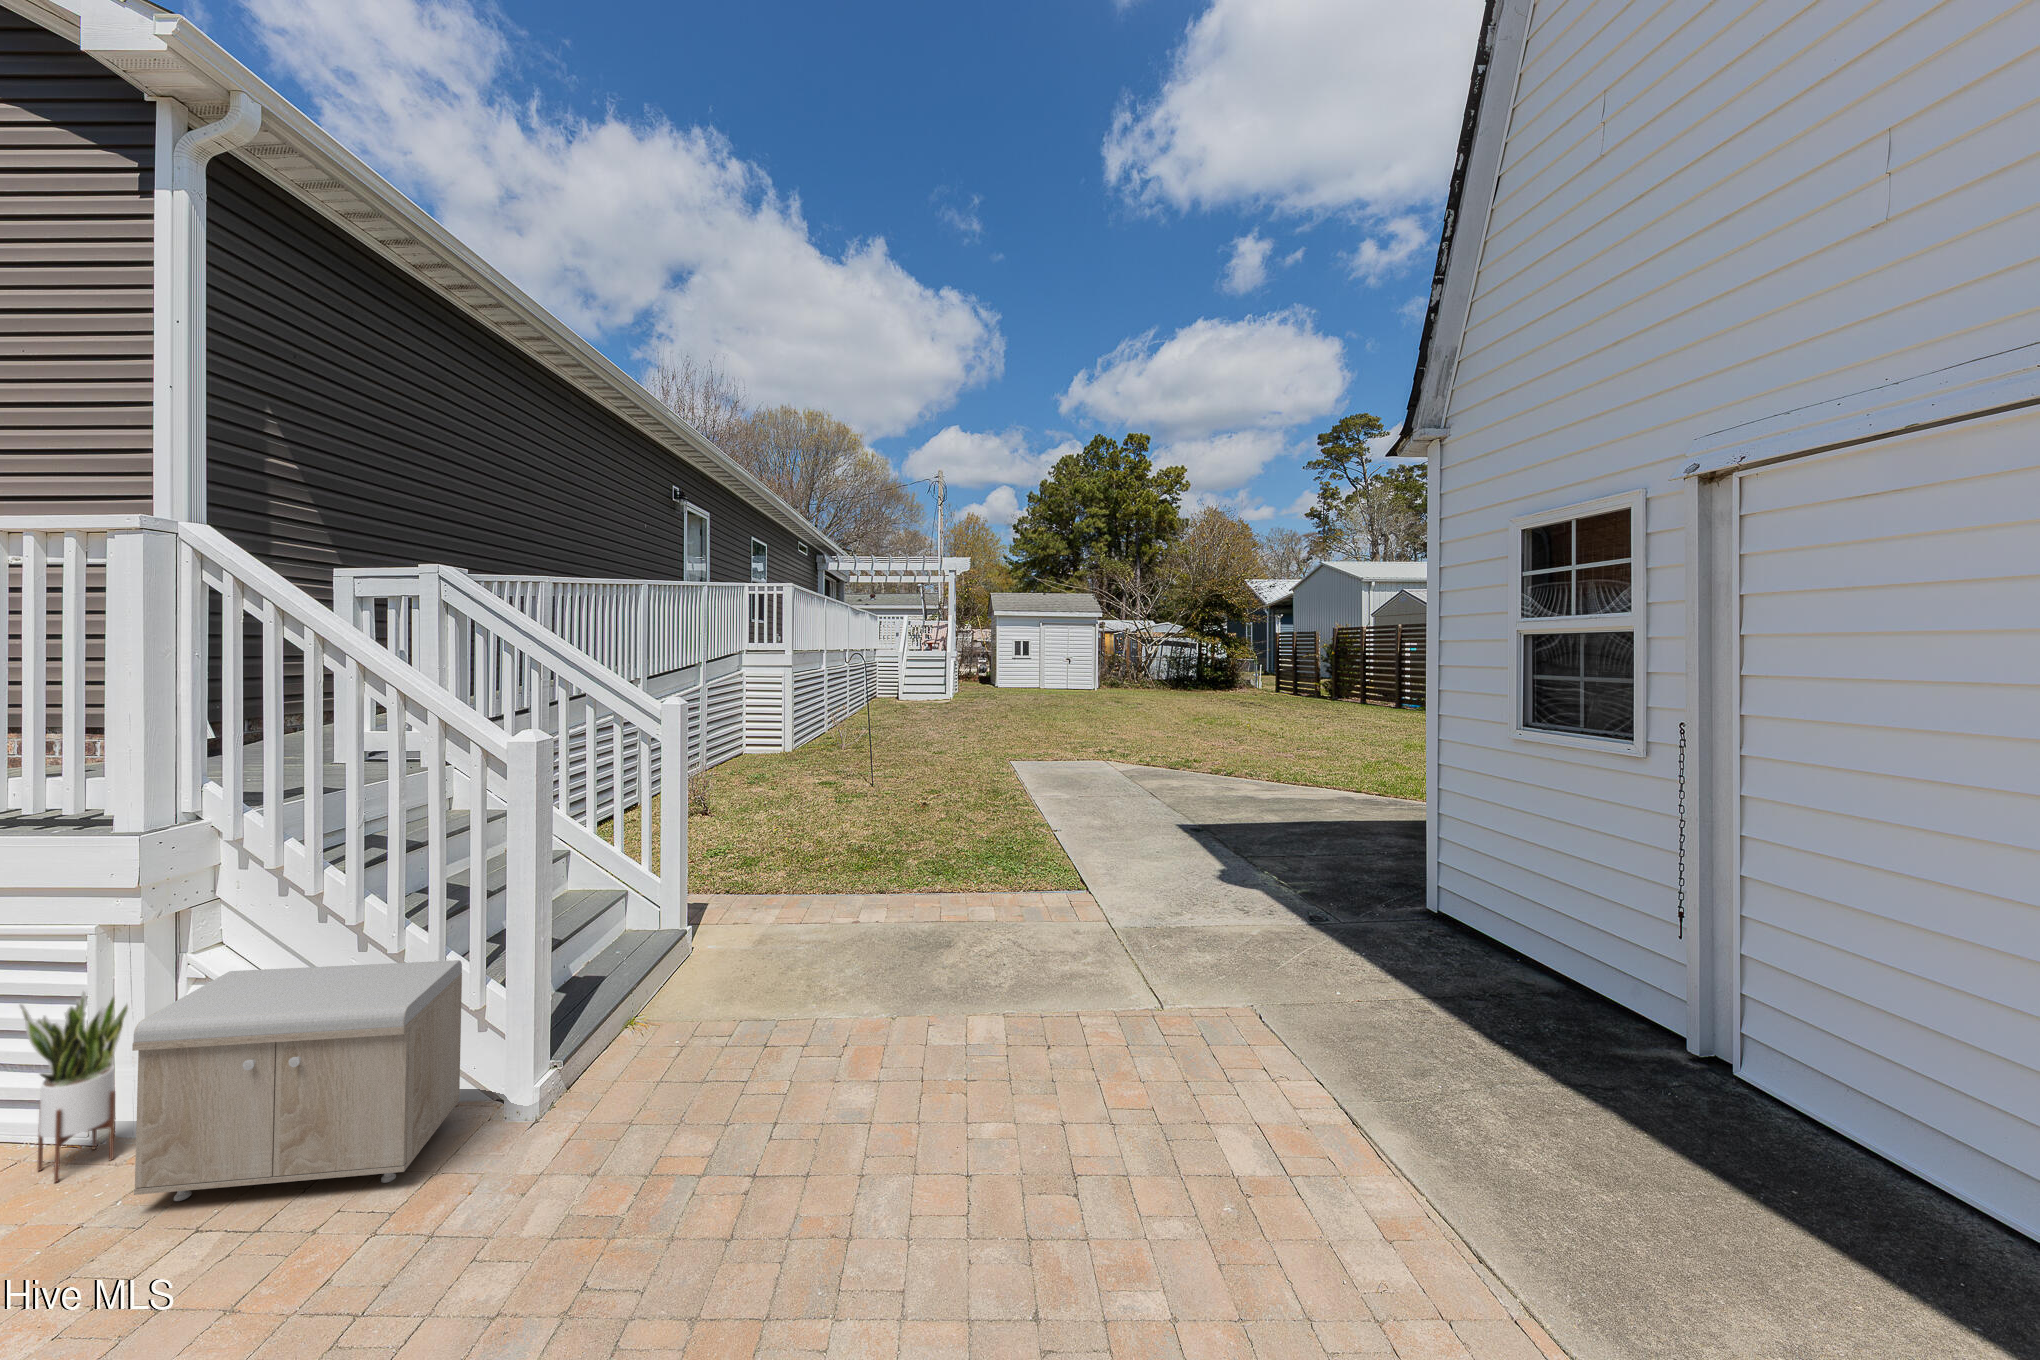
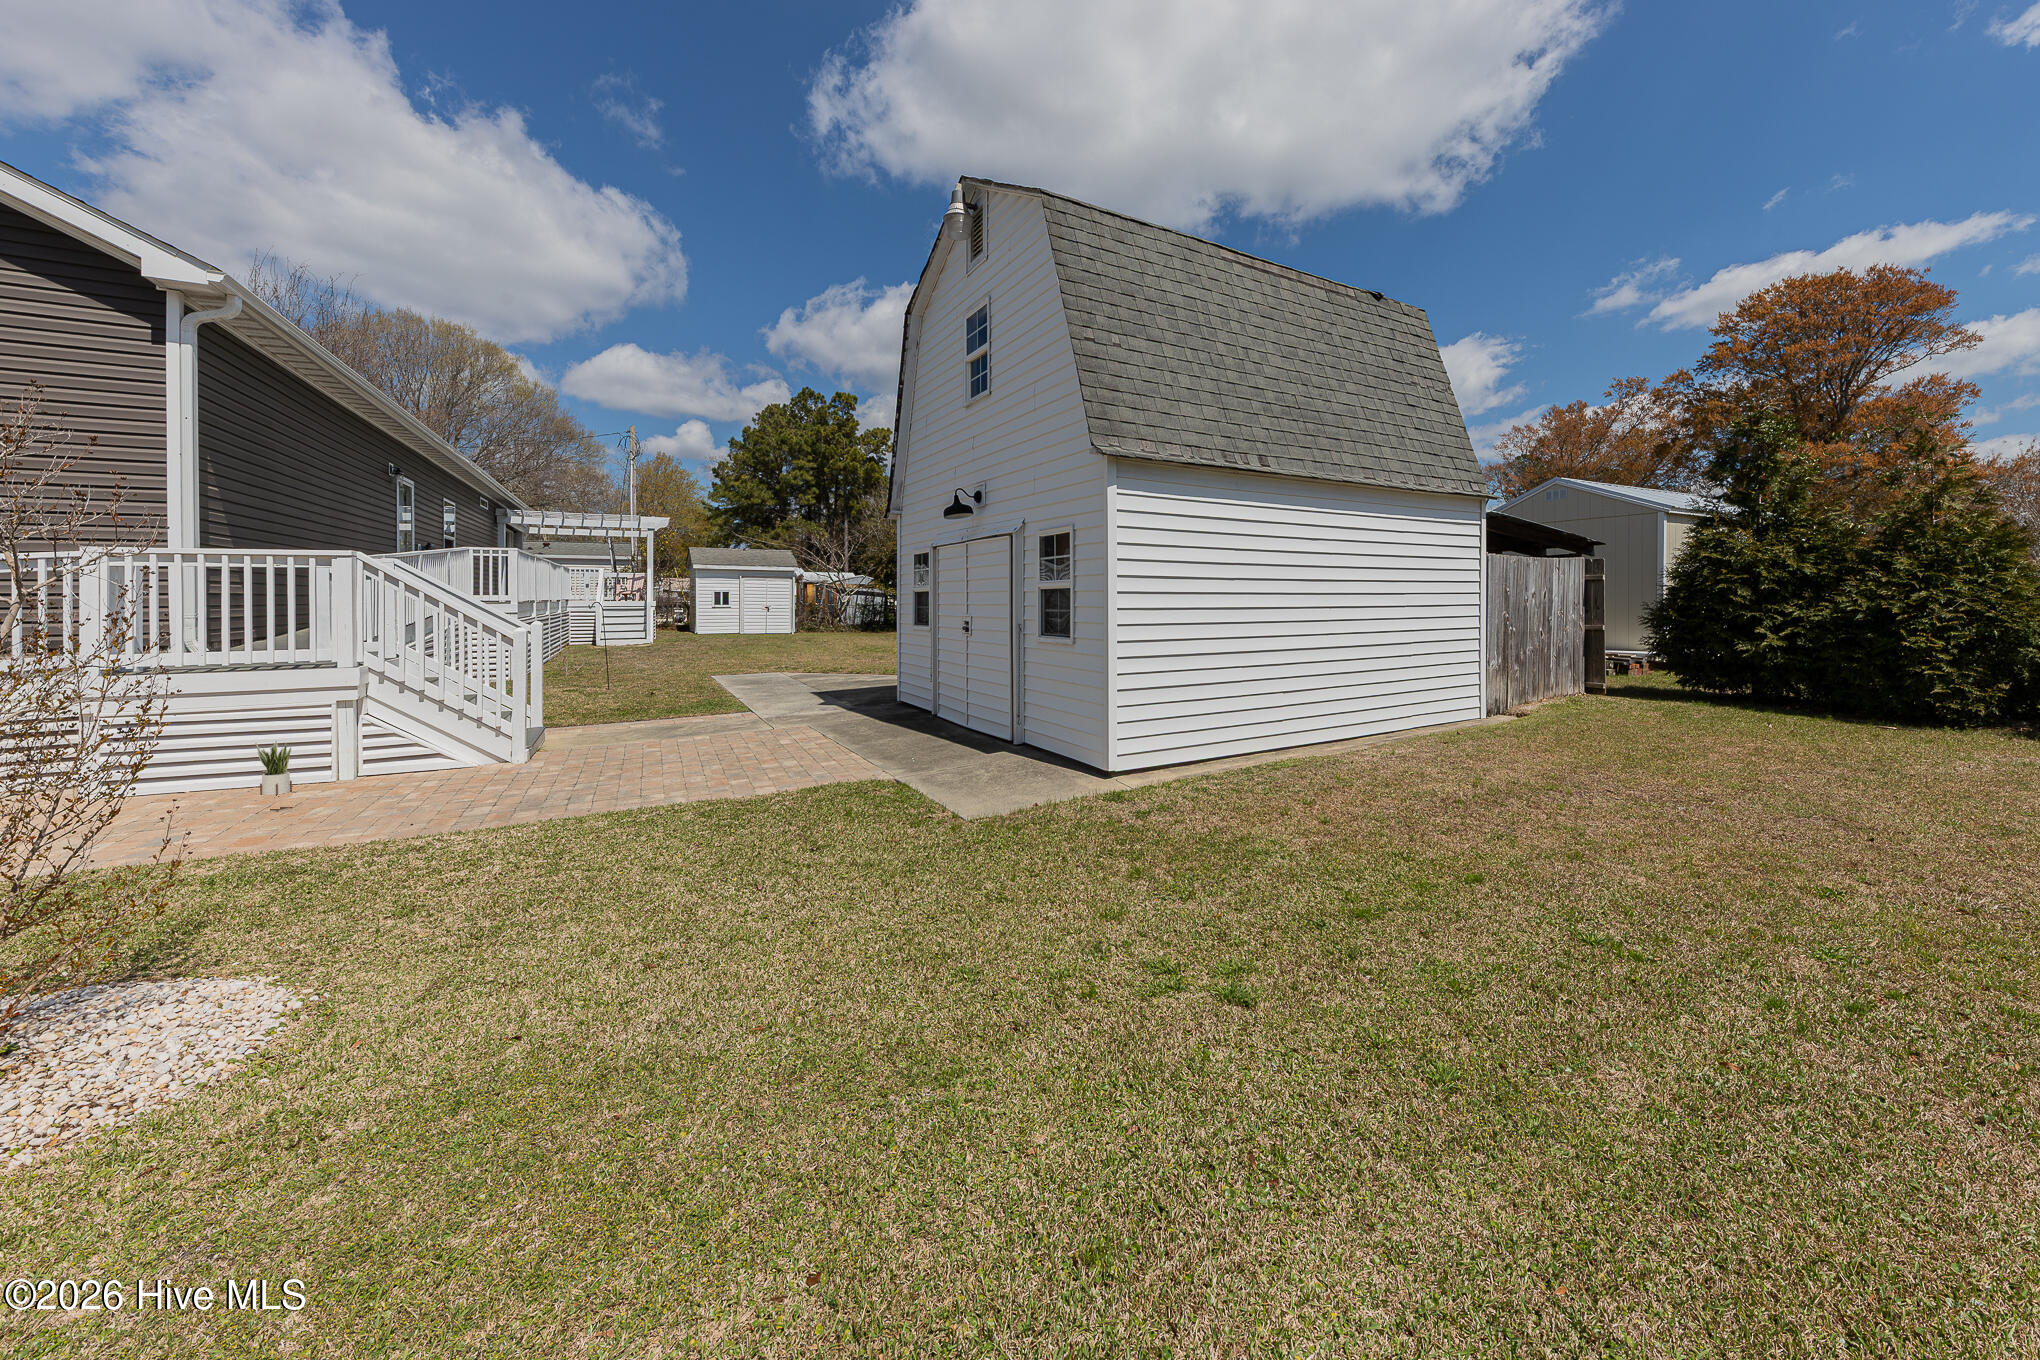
storage bench: present [132,960,462,1201] -> none [333,728,445,808]

